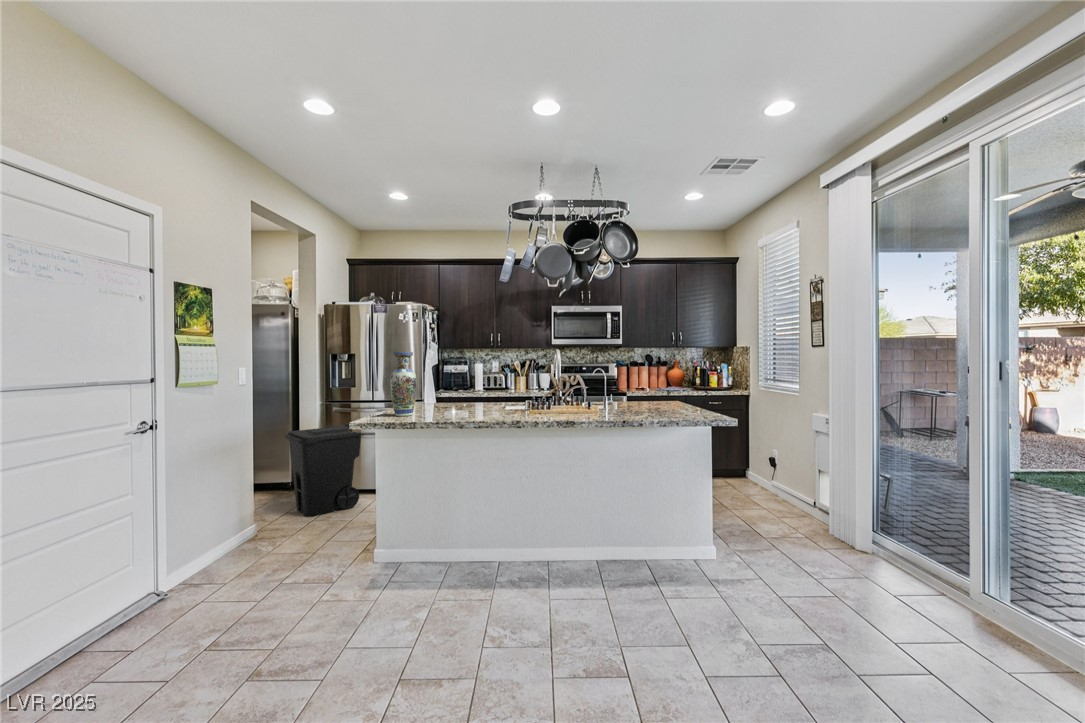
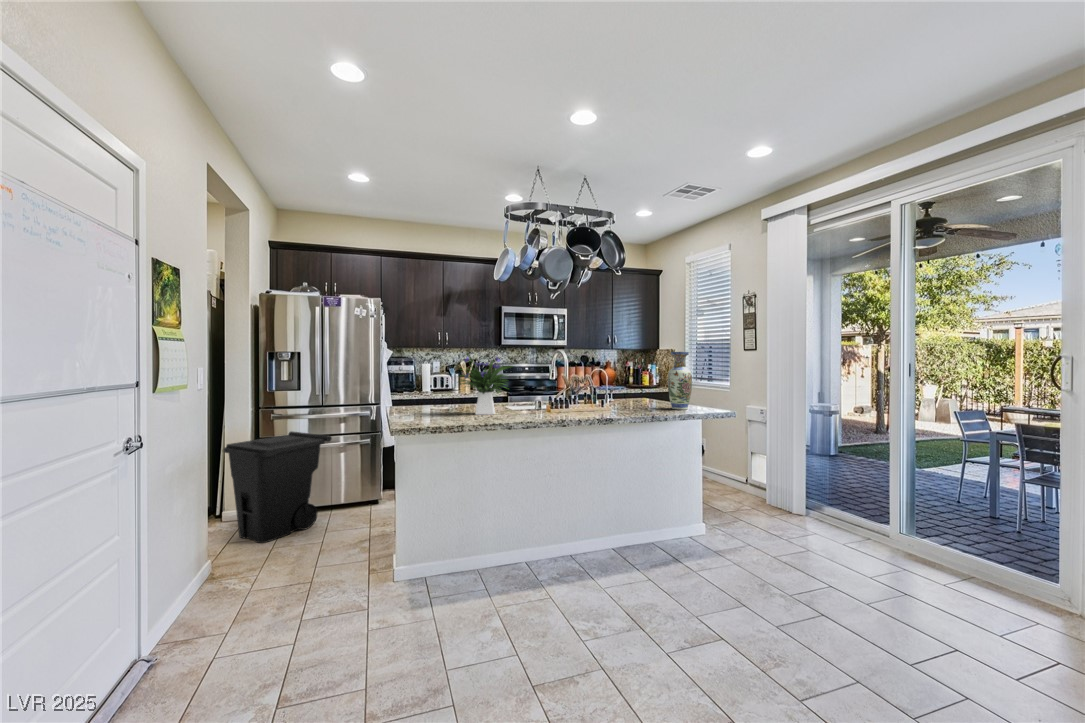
vase: present [390,352,417,416] -> present [668,352,692,410]
flower arrangement: none [438,352,497,413] -> present [461,353,513,415]

